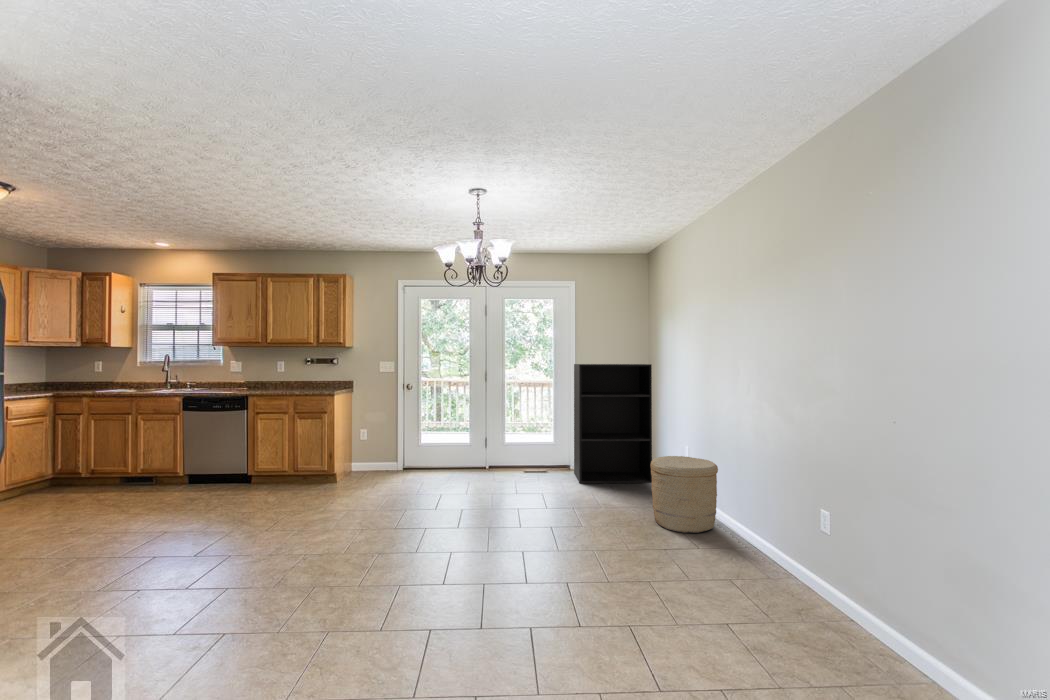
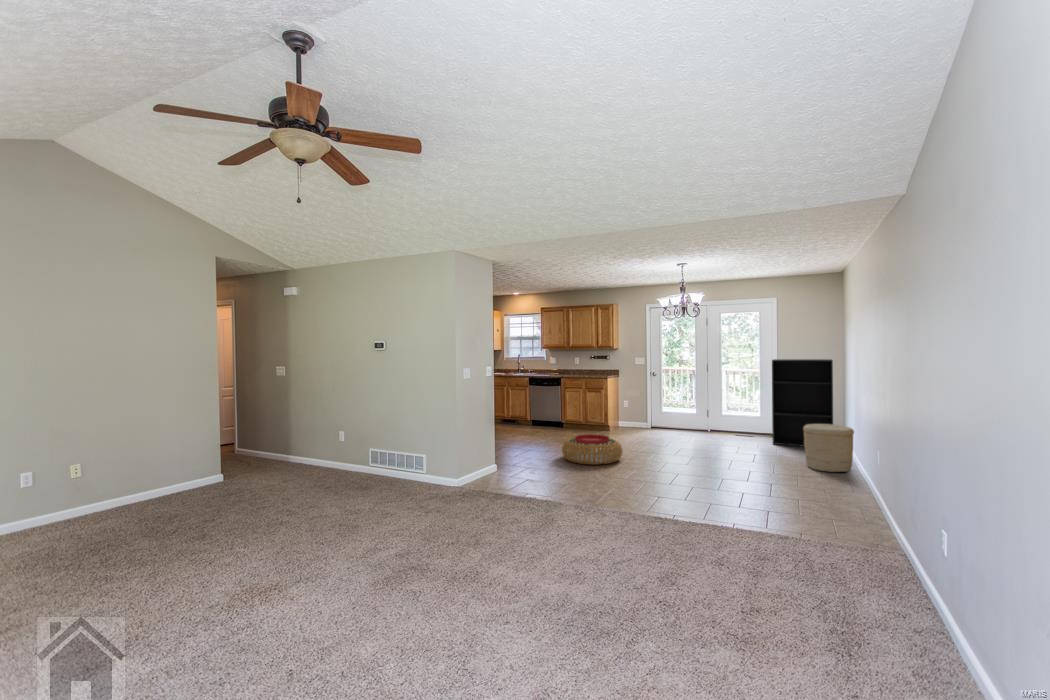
pouf: none [228,513,368,593] -> present [562,434,622,465]

